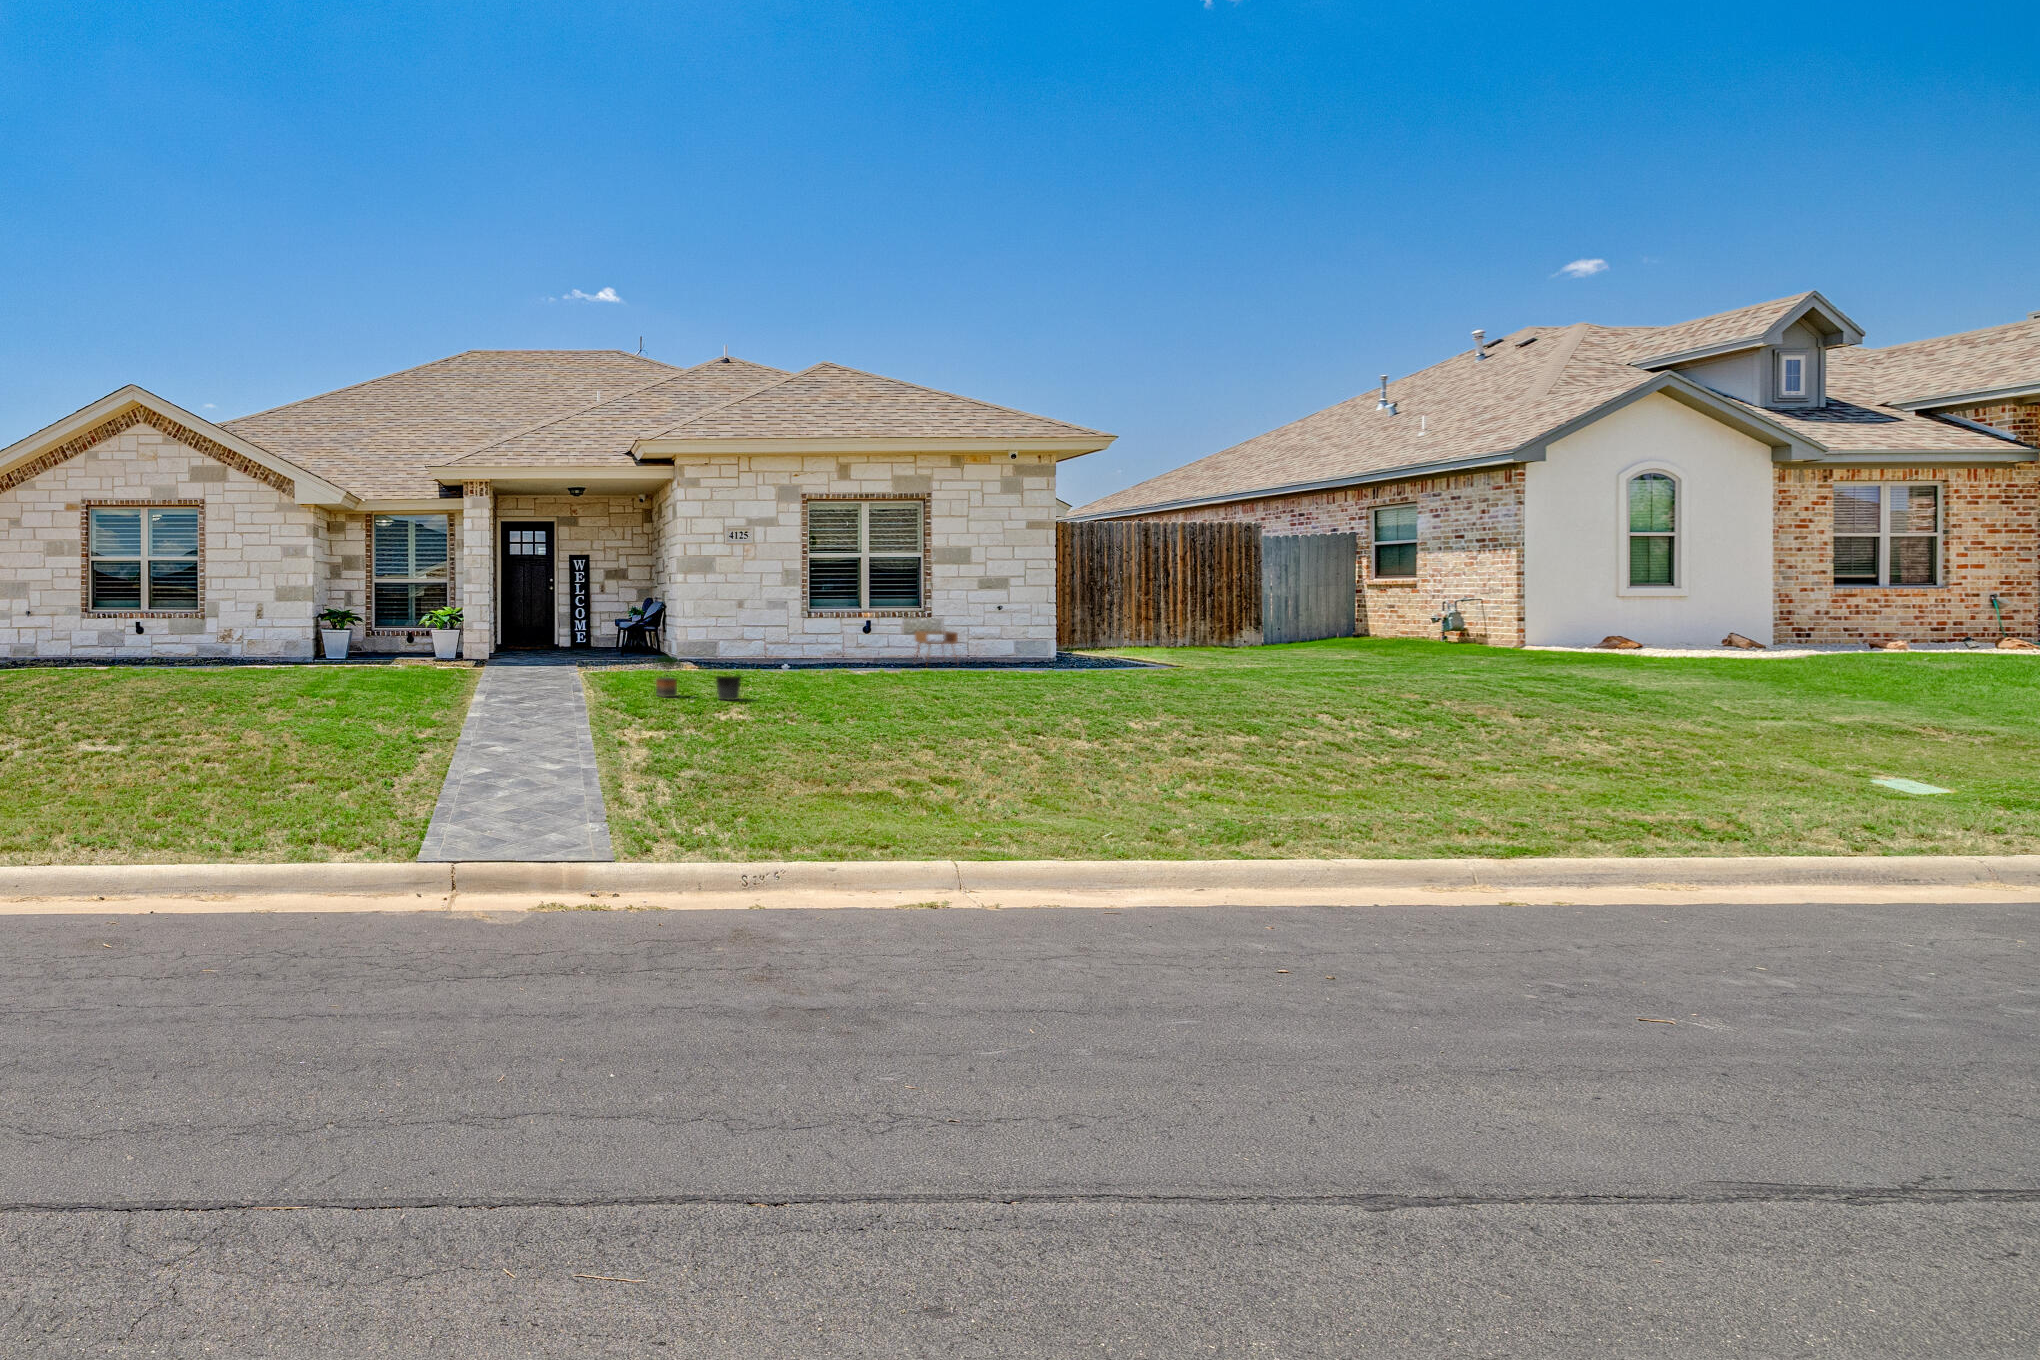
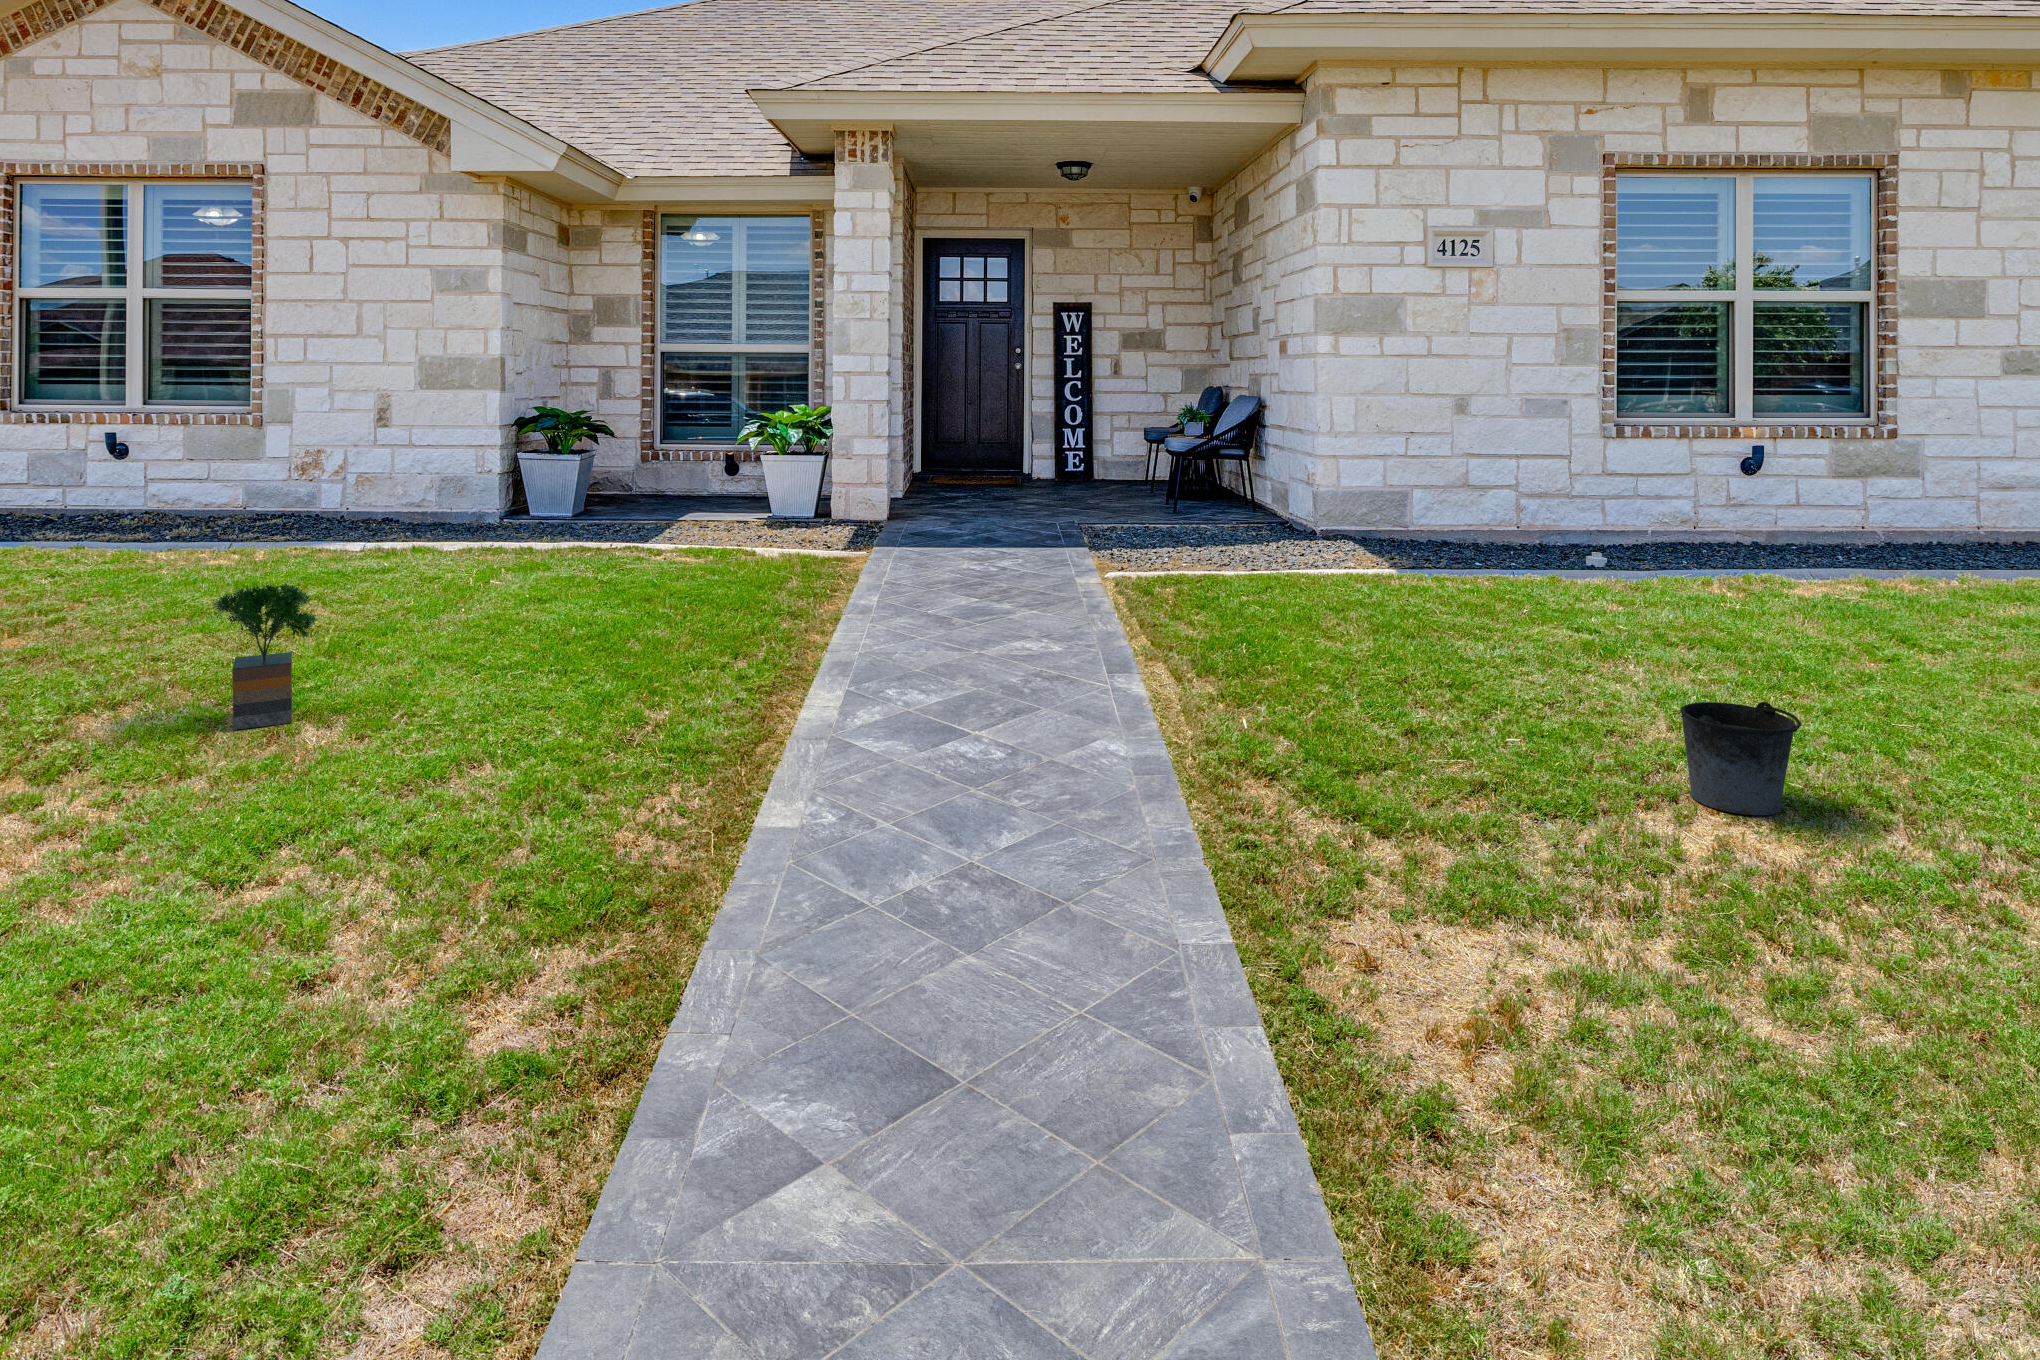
side table: present [915,631,958,653] -> none [1861,472,2004,560]
potted tree: present [654,656,683,697] -> present [213,583,317,730]

